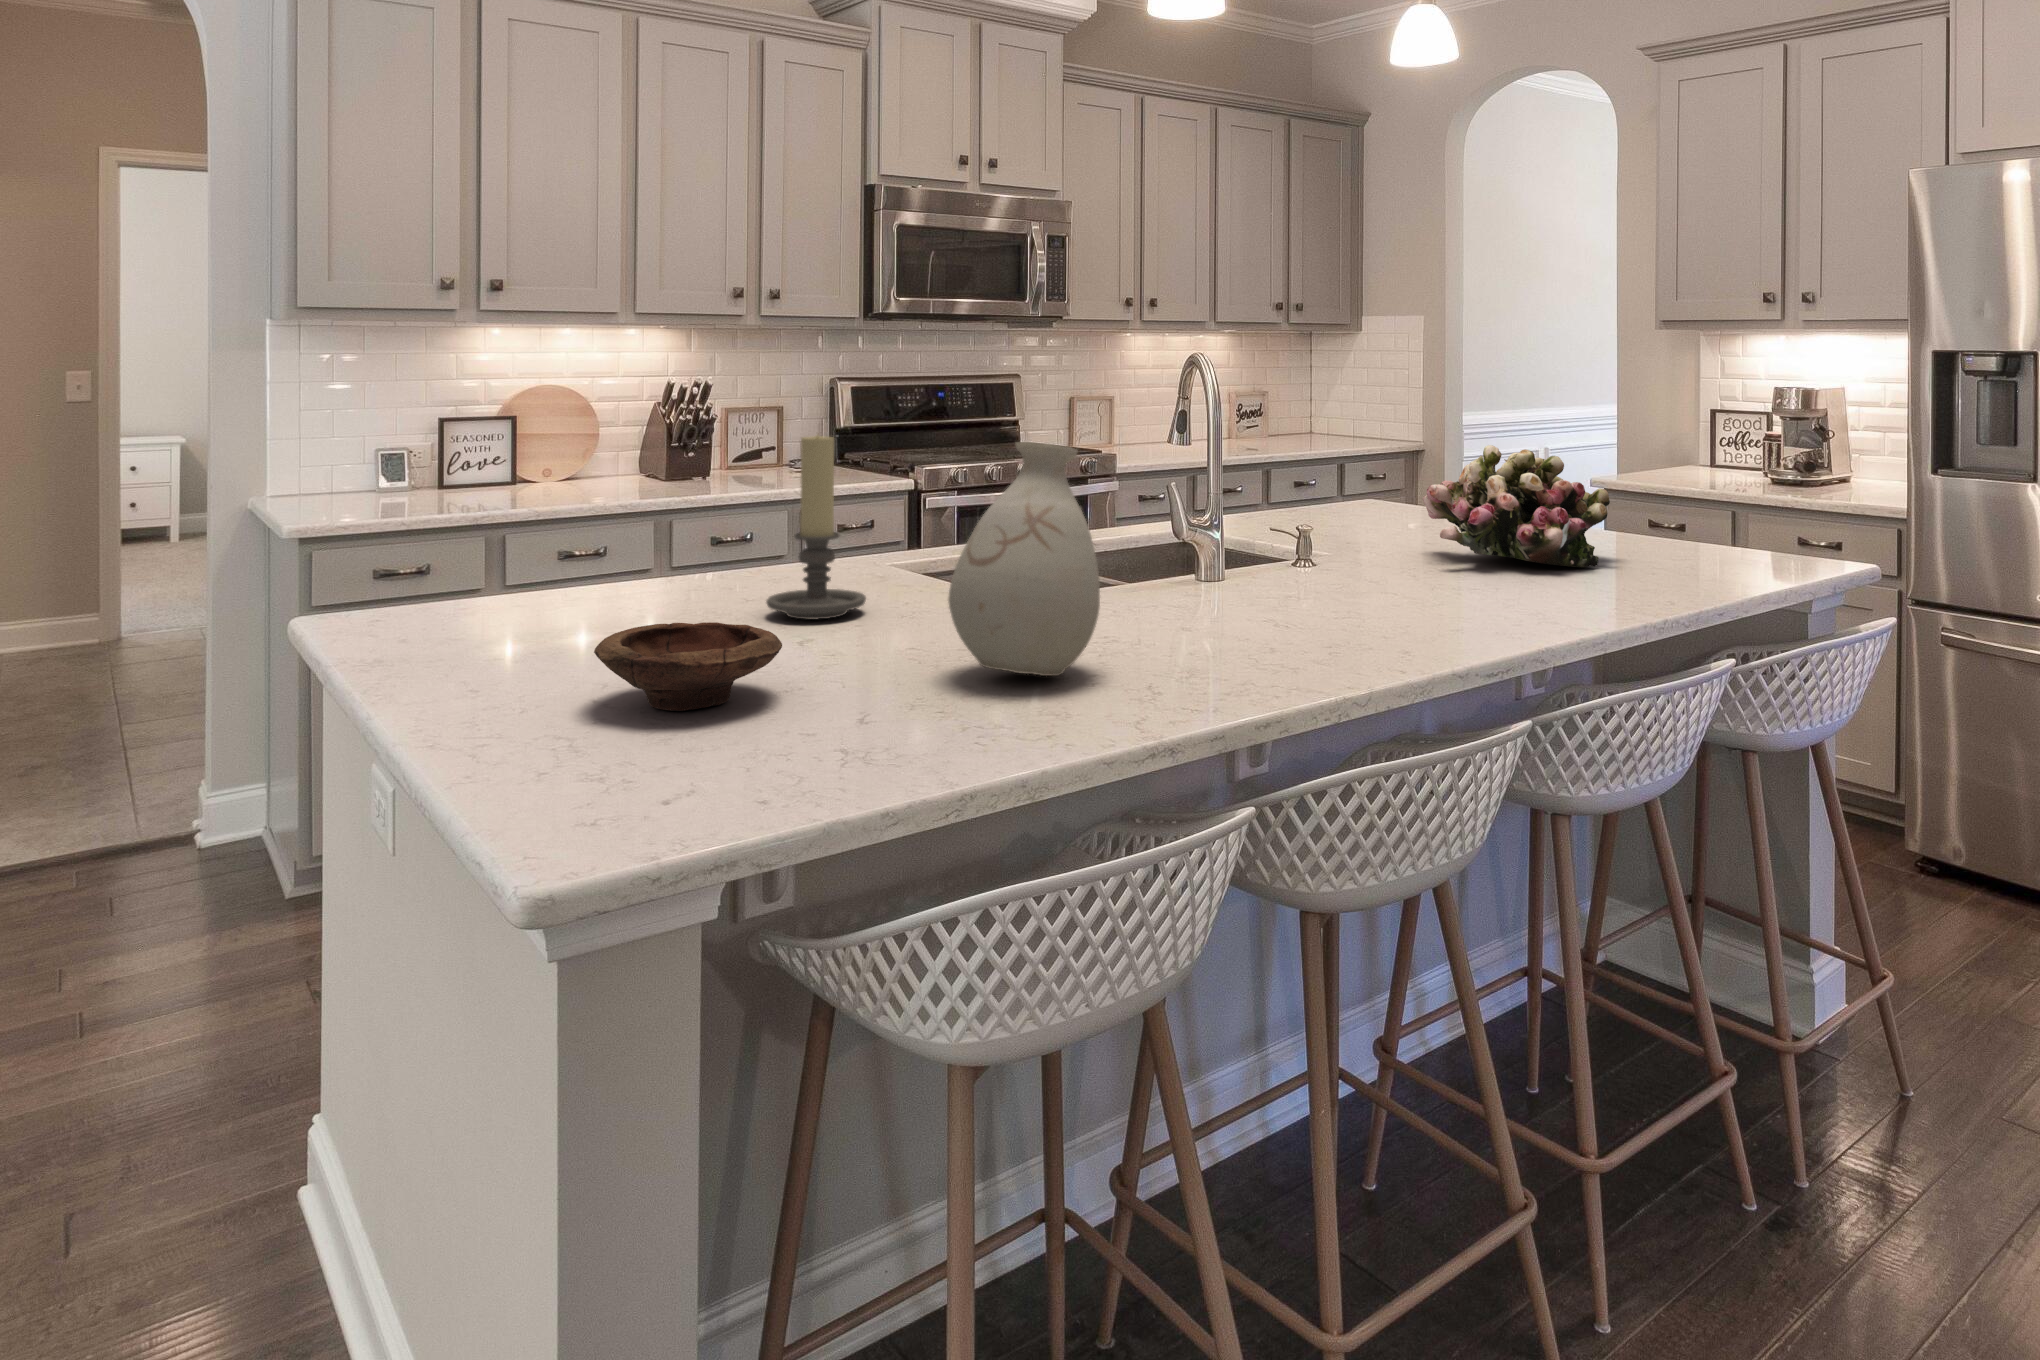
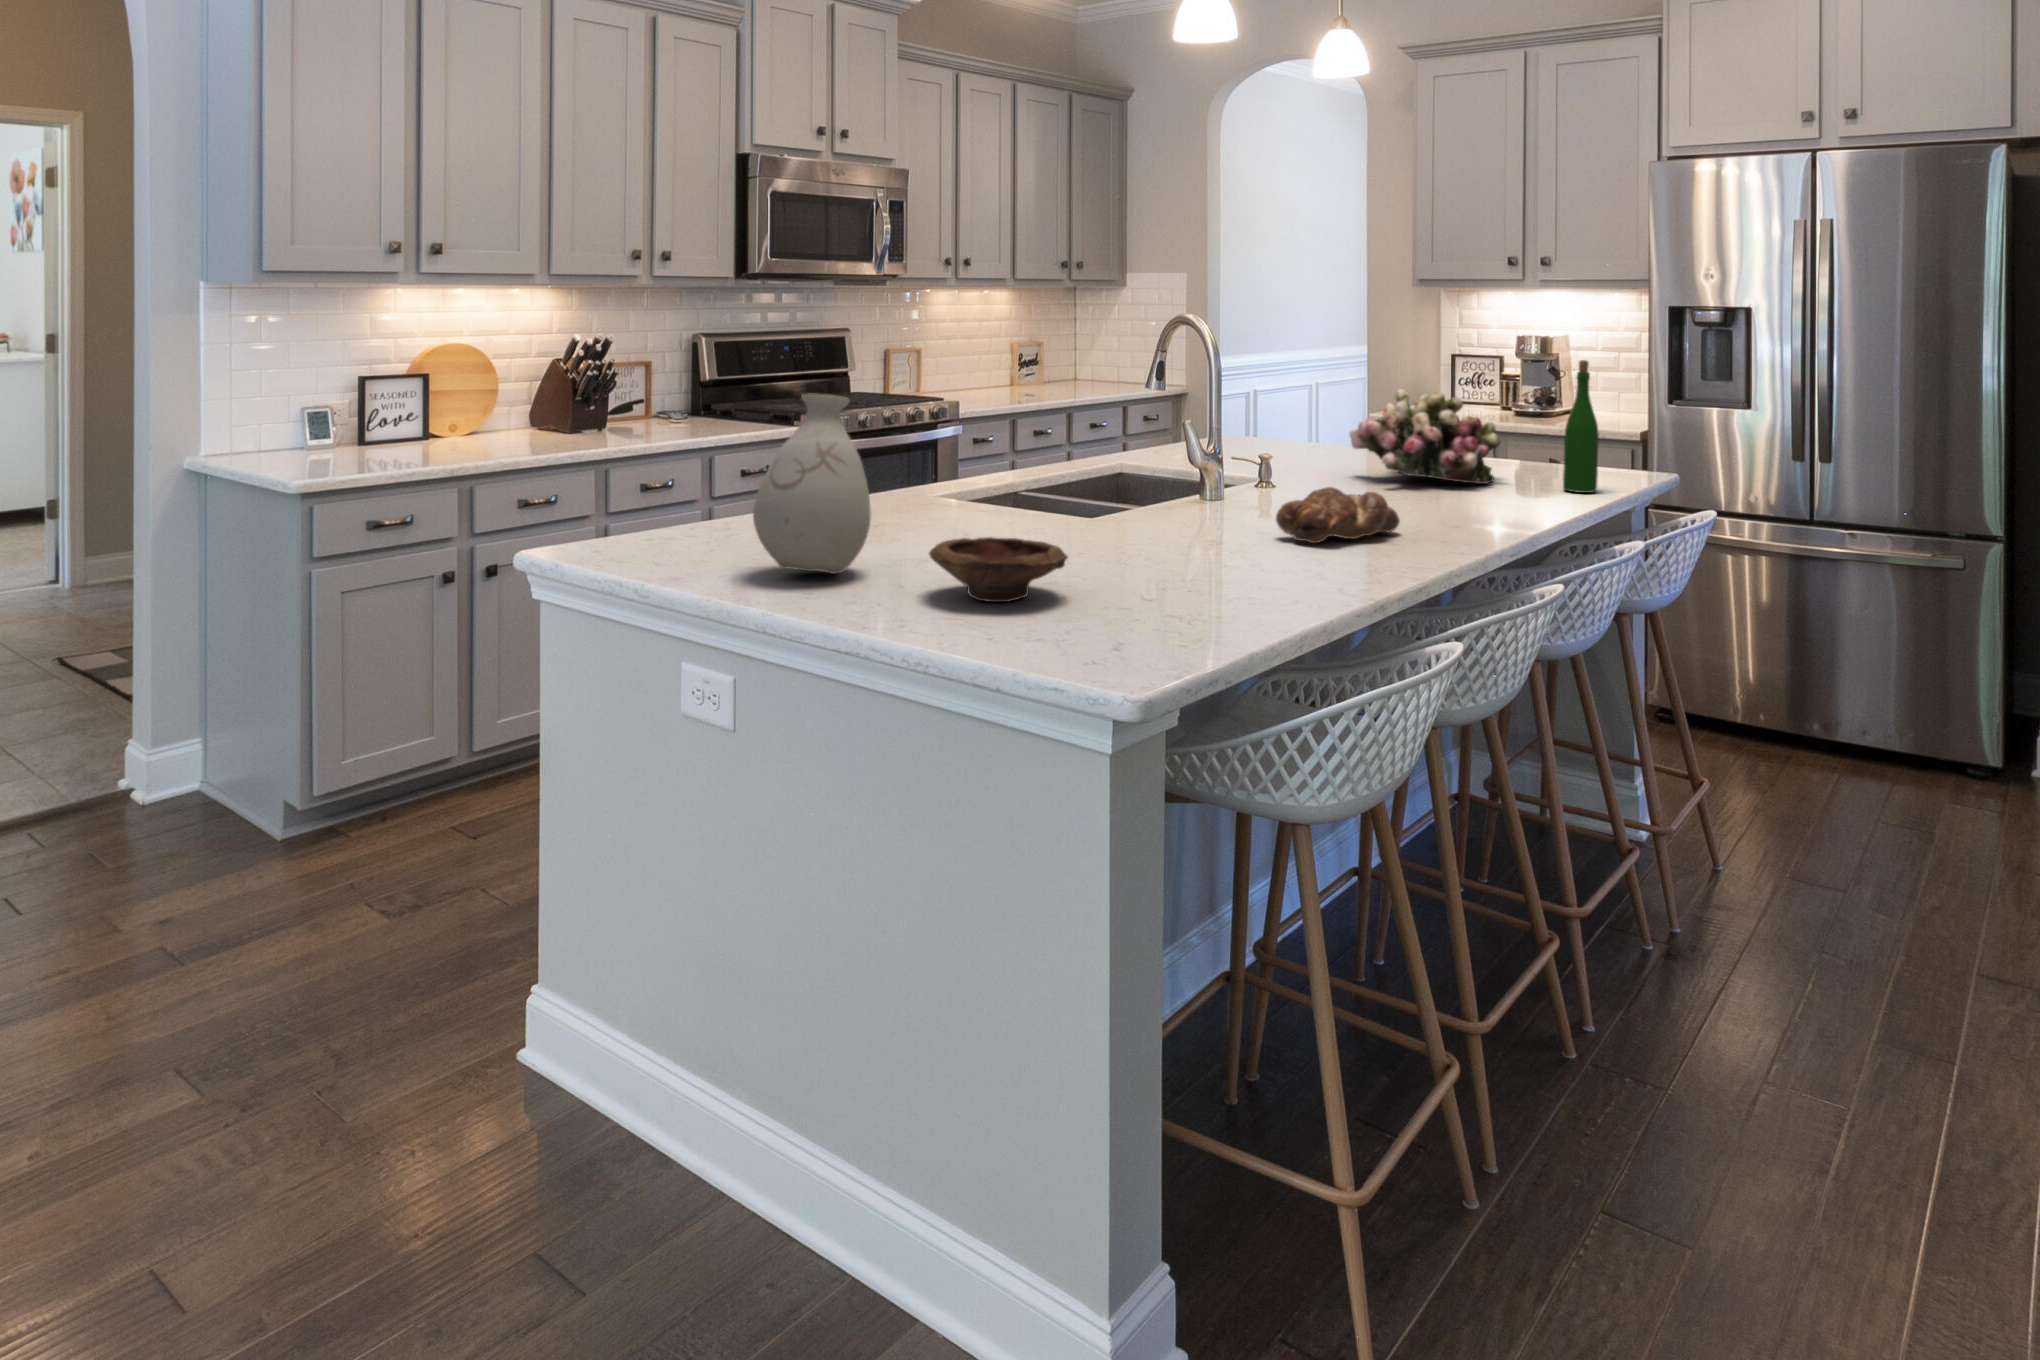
wine bottle: none [1678,411,1725,584] -> present [1563,360,1599,493]
candle holder: present [766,435,866,619] -> none [923,388,1002,540]
vase: present [948,442,1100,676] -> present [753,394,871,574]
bread loaf: none [1192,568,1366,642] -> present [1276,487,1400,543]

